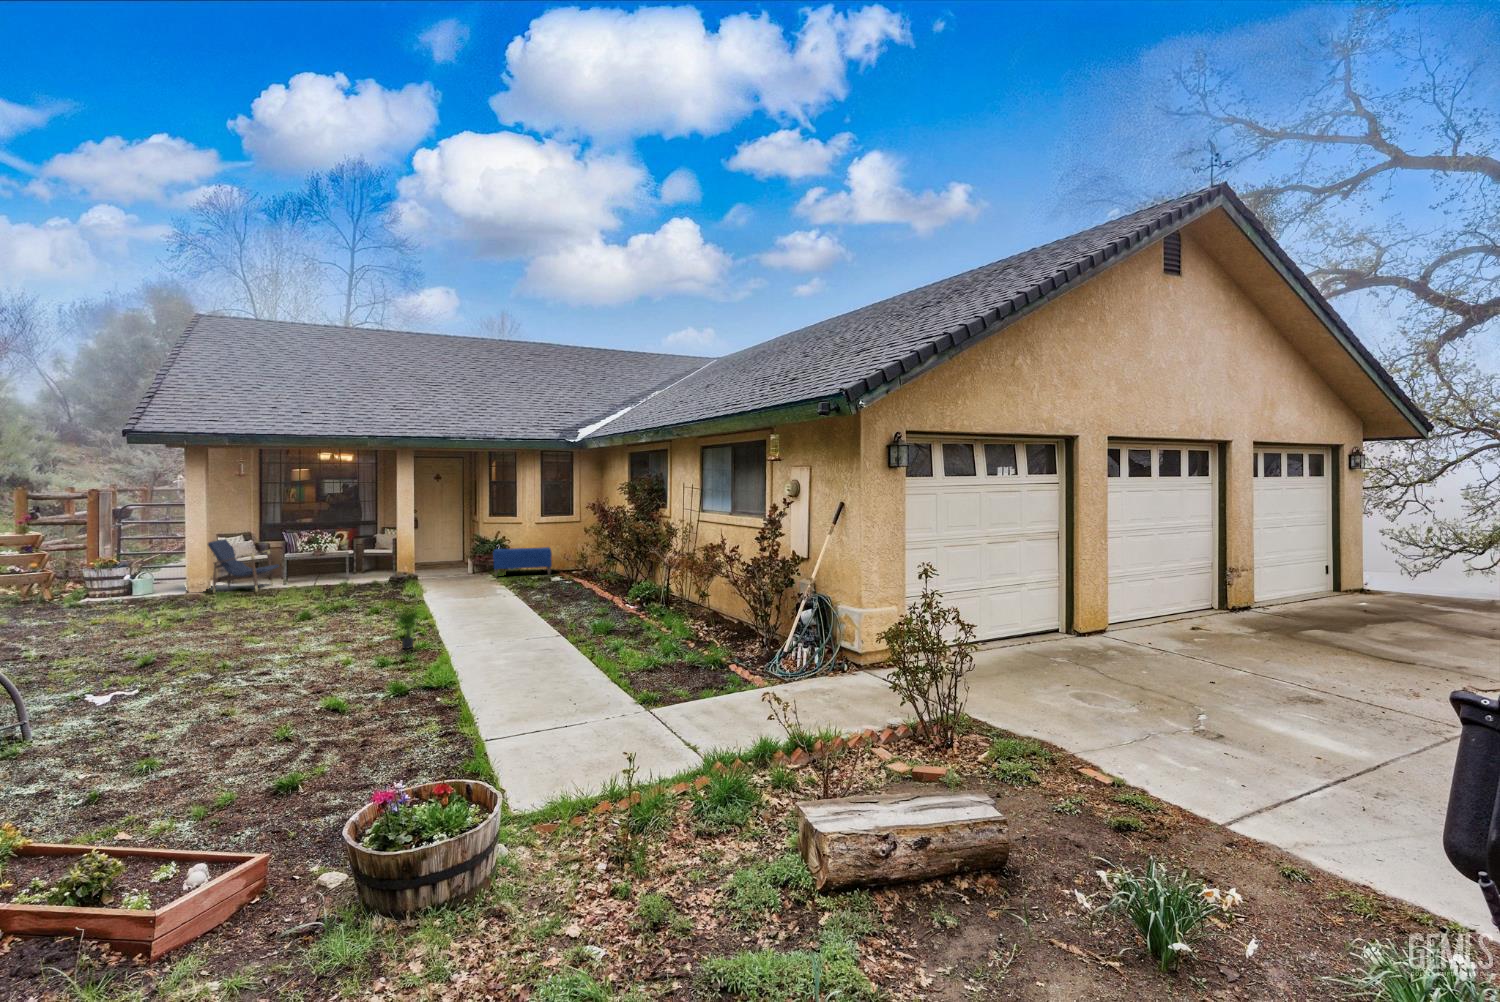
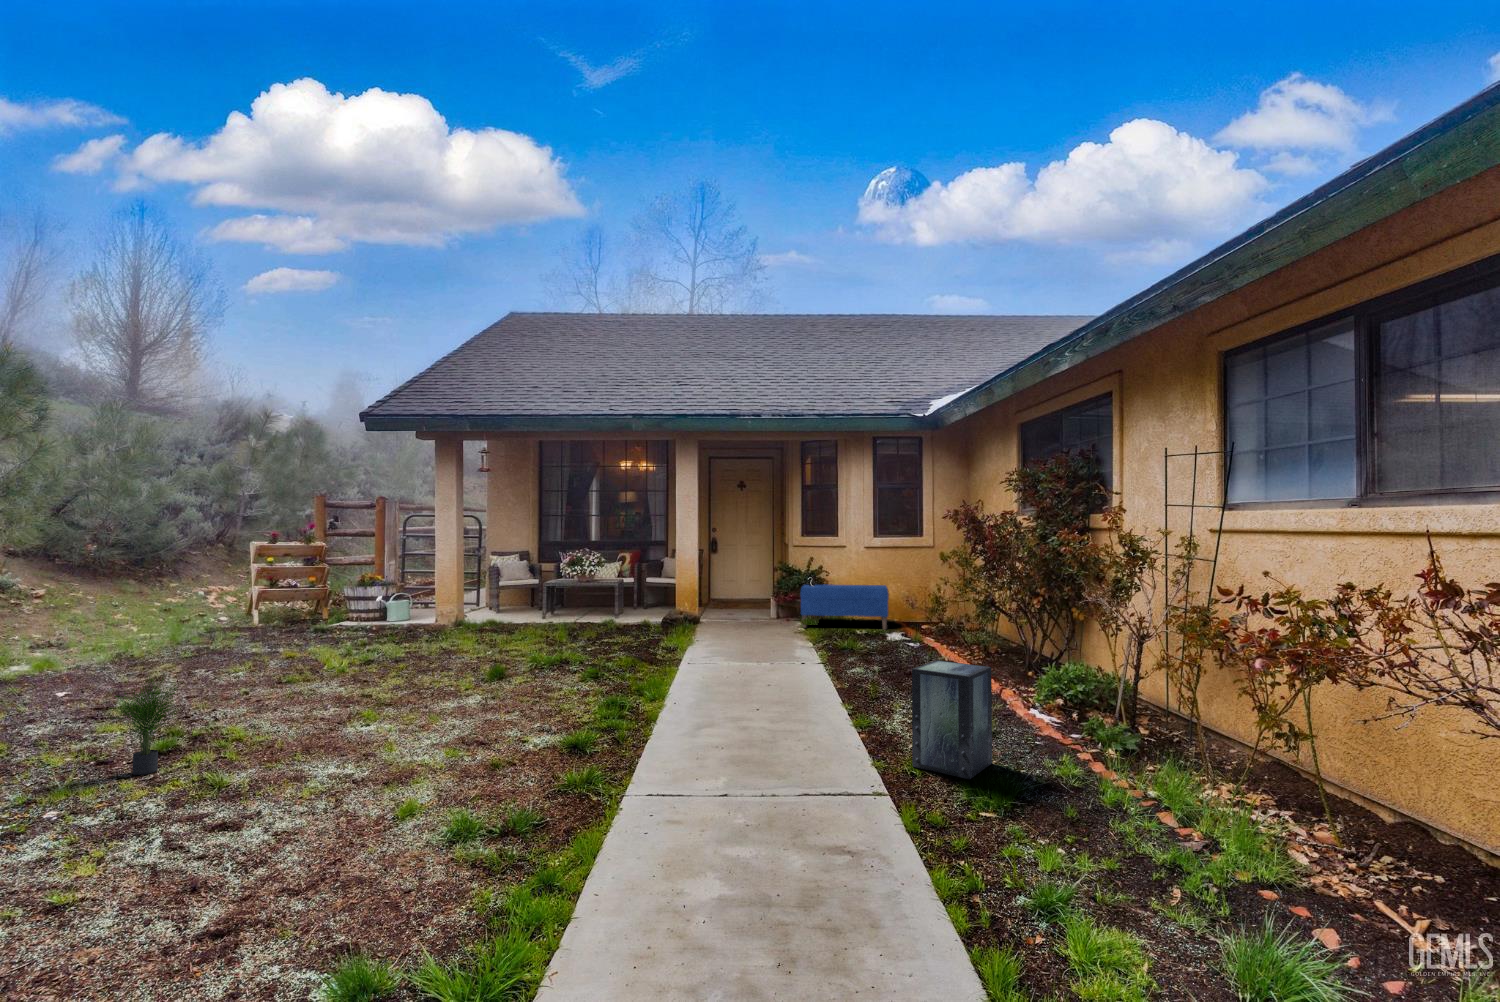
lounge chair: present [208,539,279,592] -> none [459,557,539,627]
storage box: none [571,582,605,629] -> present [912,660,992,779]
potted plant: present [394,607,417,648] -> present [114,677,176,775]

